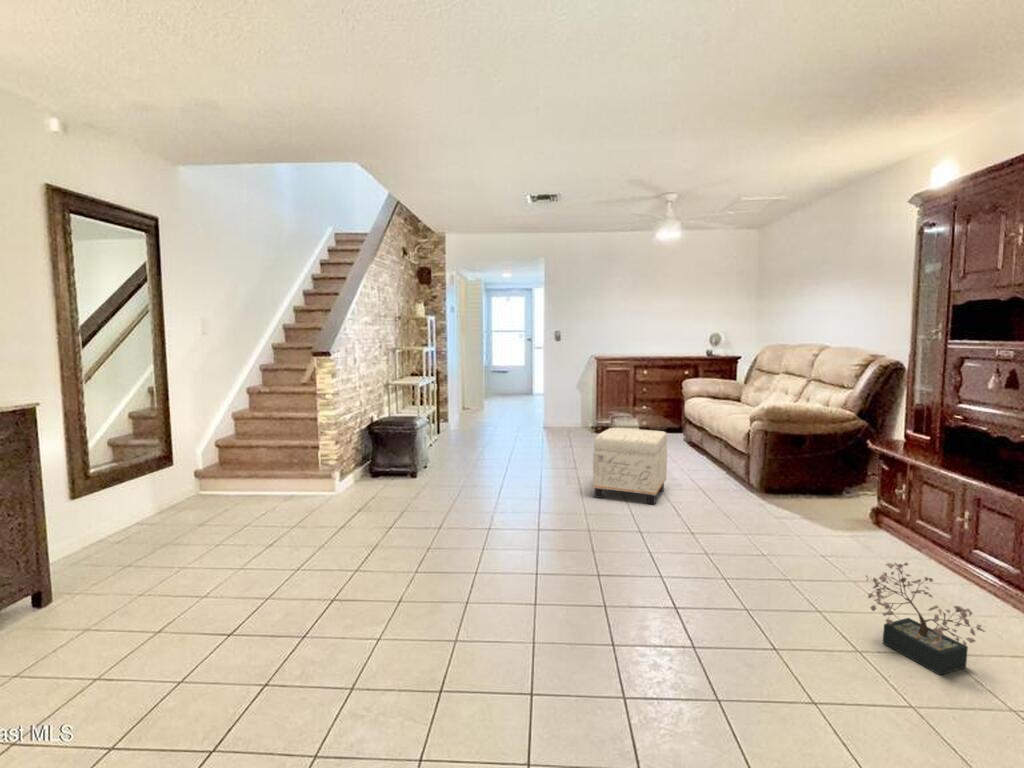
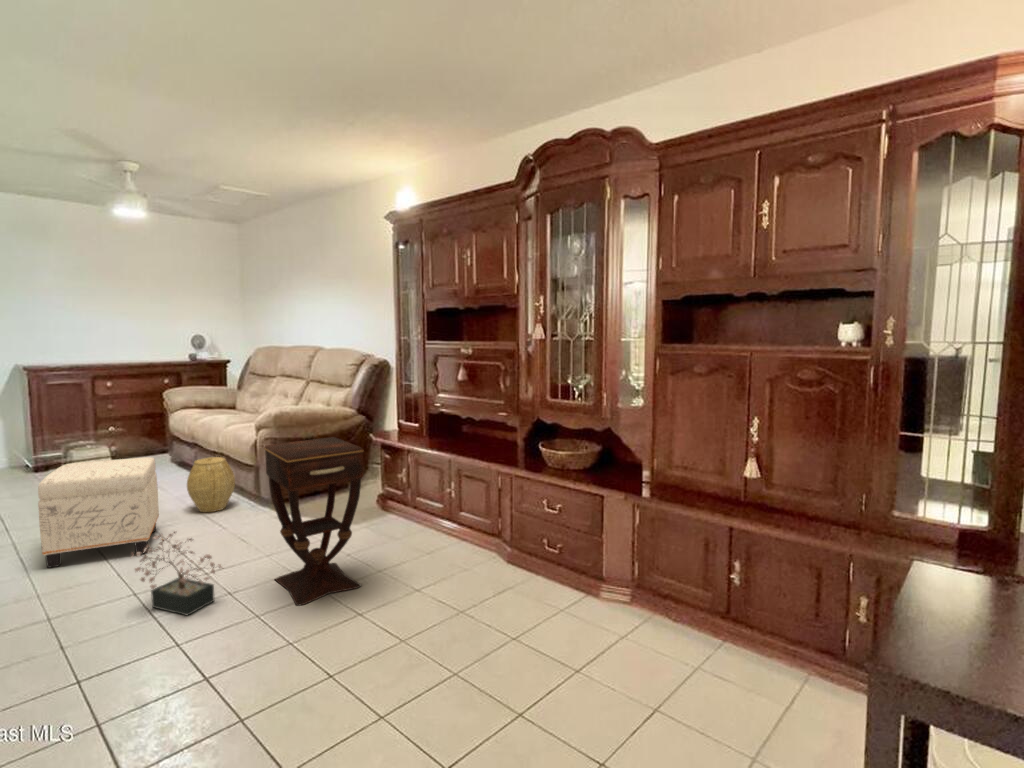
side table: none [744,433,841,588] -> present [264,437,364,605]
woven basket: none [689,439,728,487] -> present [187,457,235,512]
decorative plant: present [866,563,985,675] -> present [135,532,222,616]

